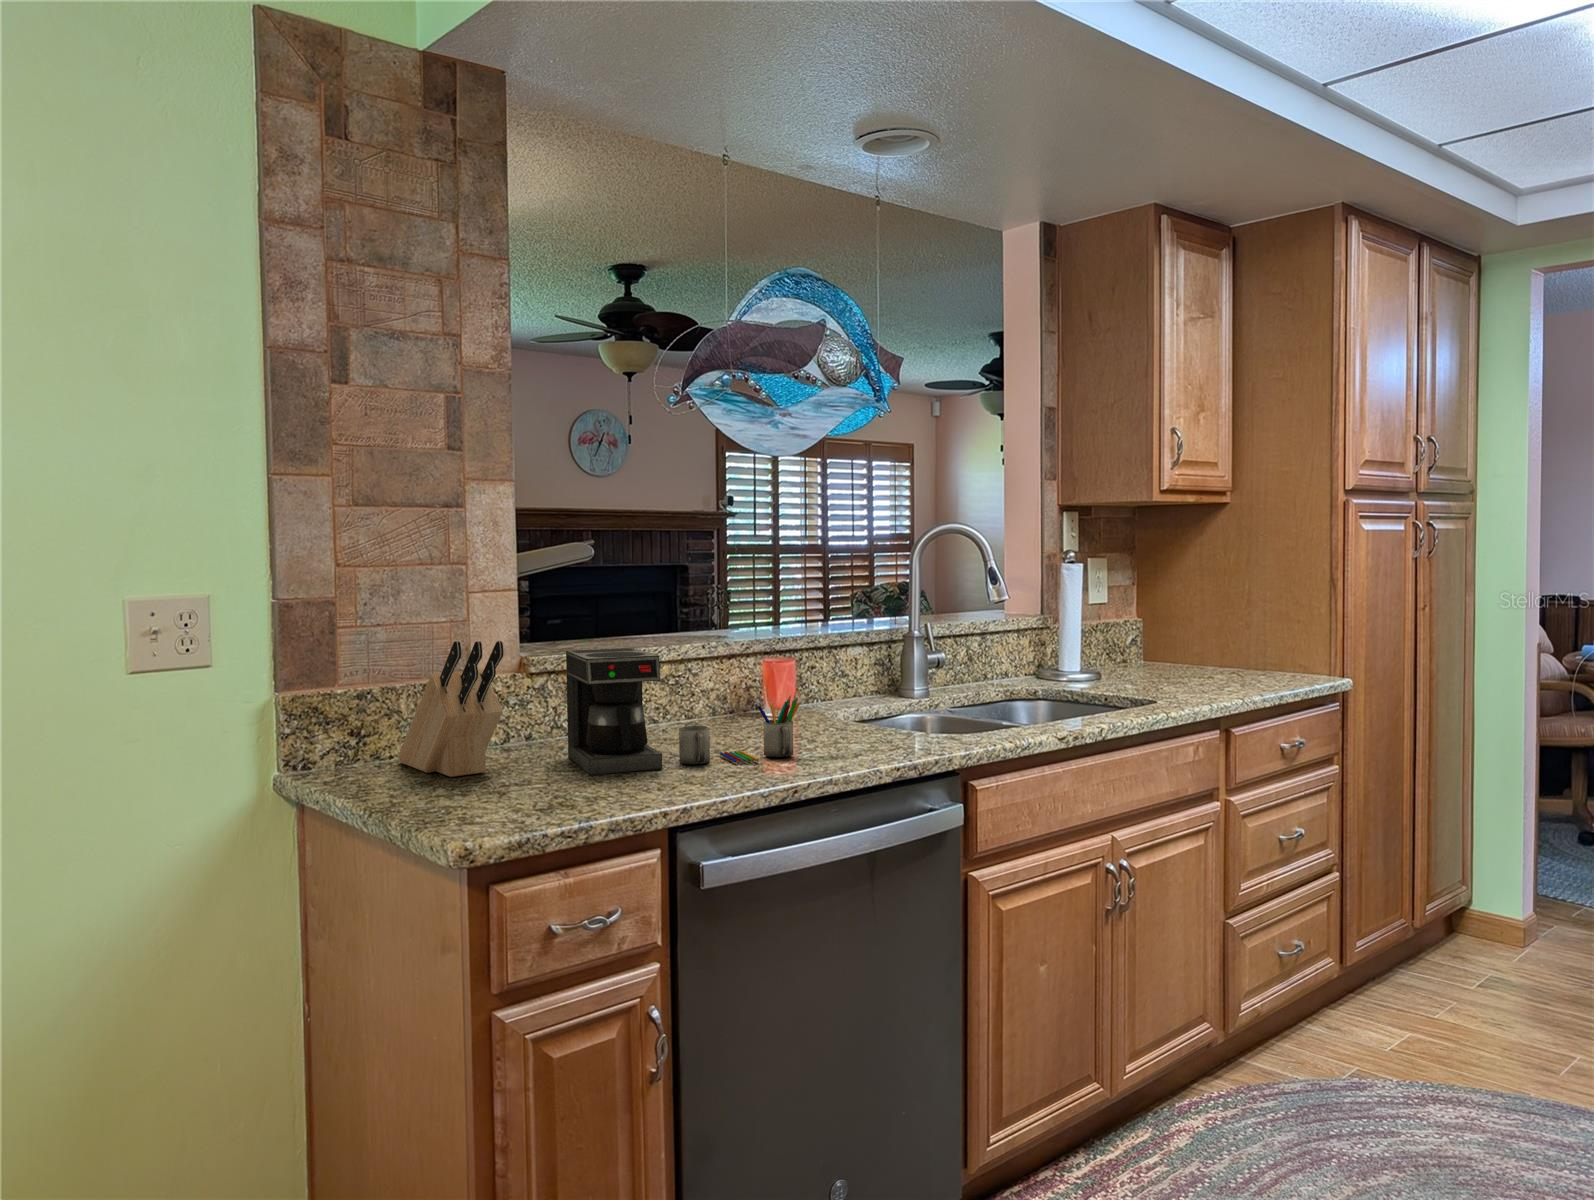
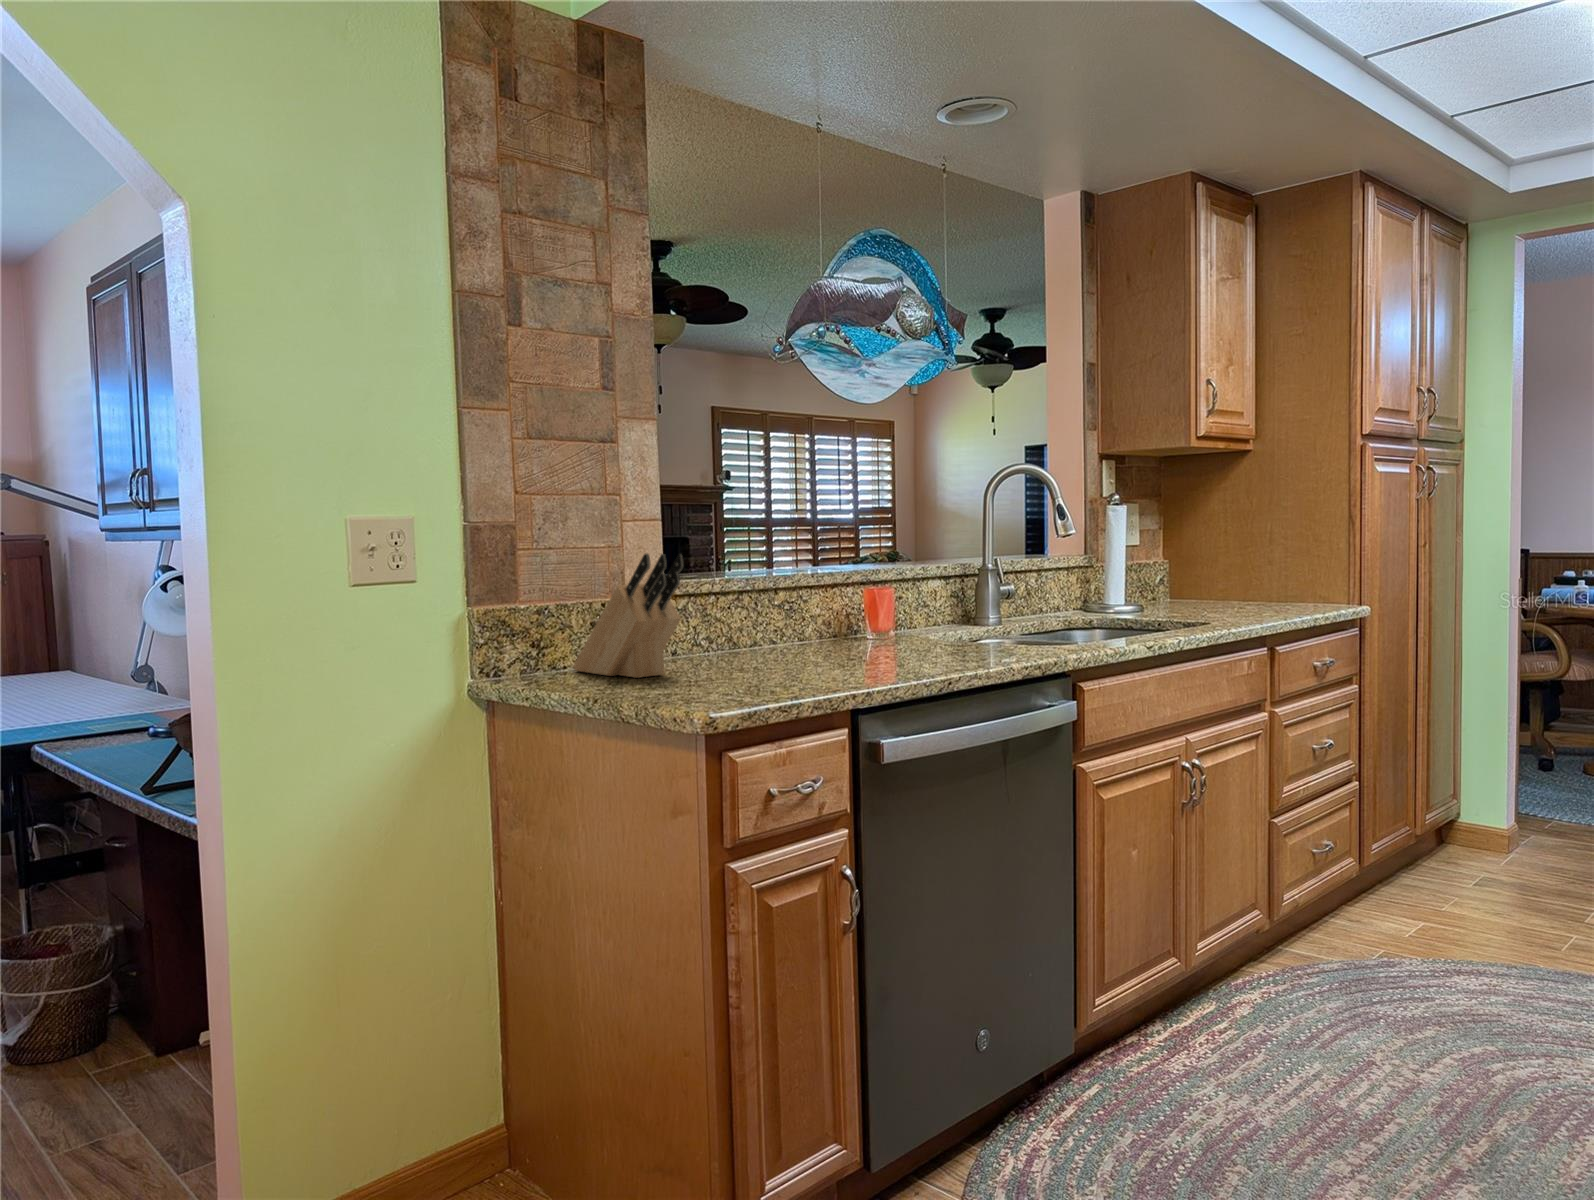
coffee maker: present [566,648,800,775] -> none [721,567,931,675]

